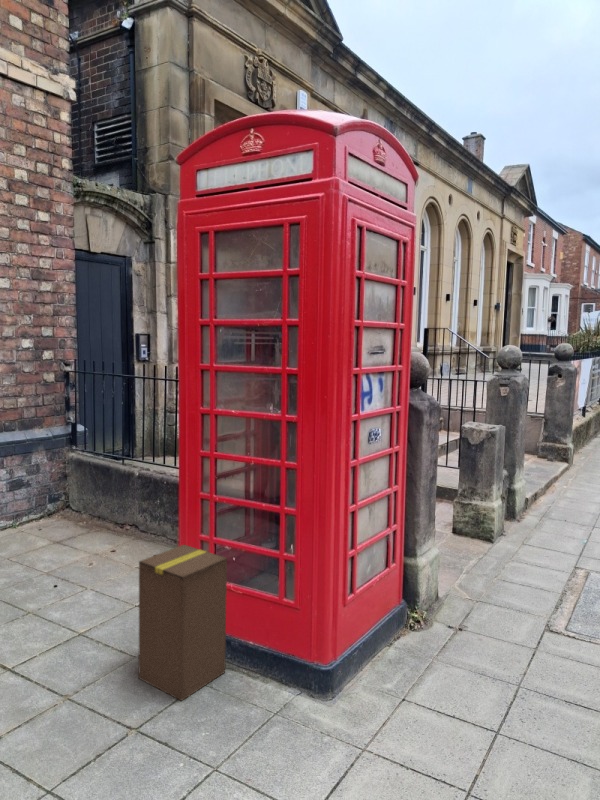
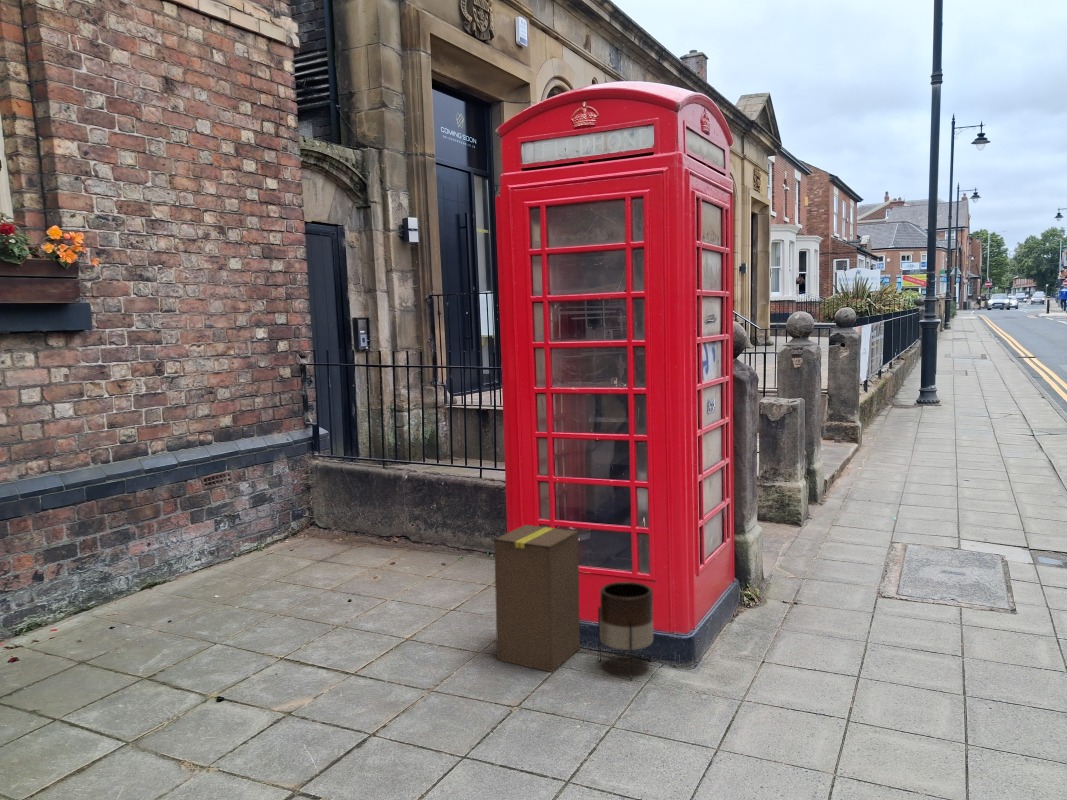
planter: none [233,613,289,722] -> present [598,582,653,680]

